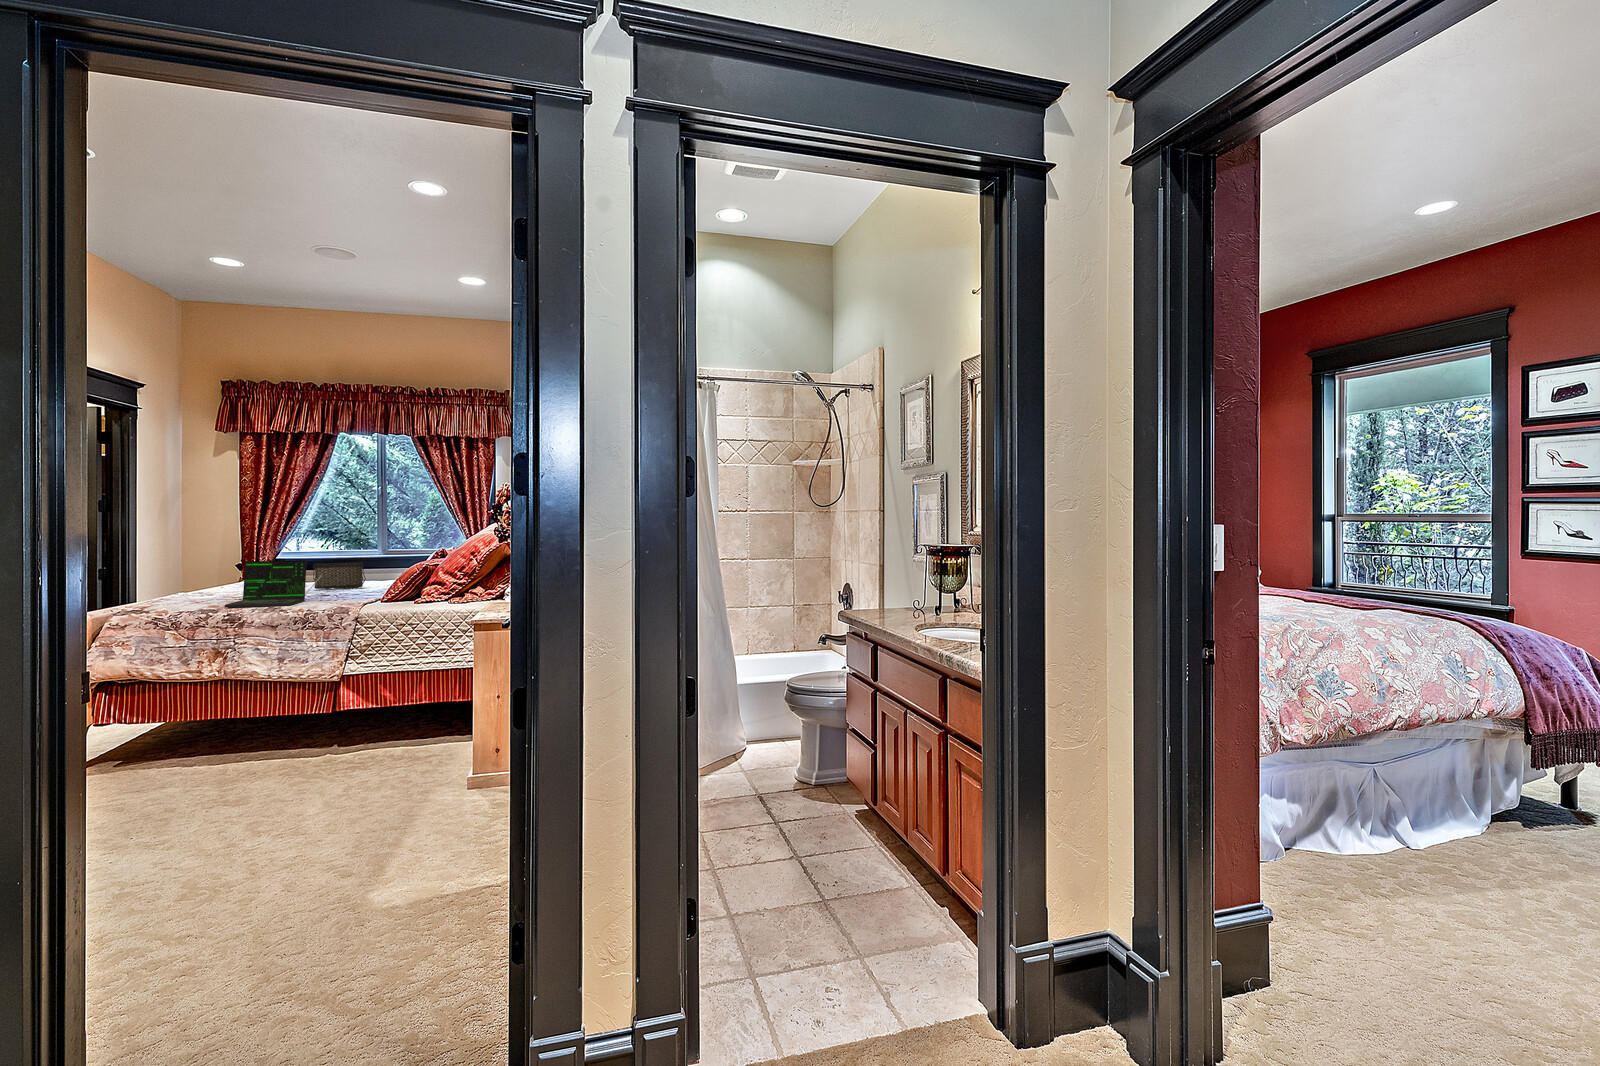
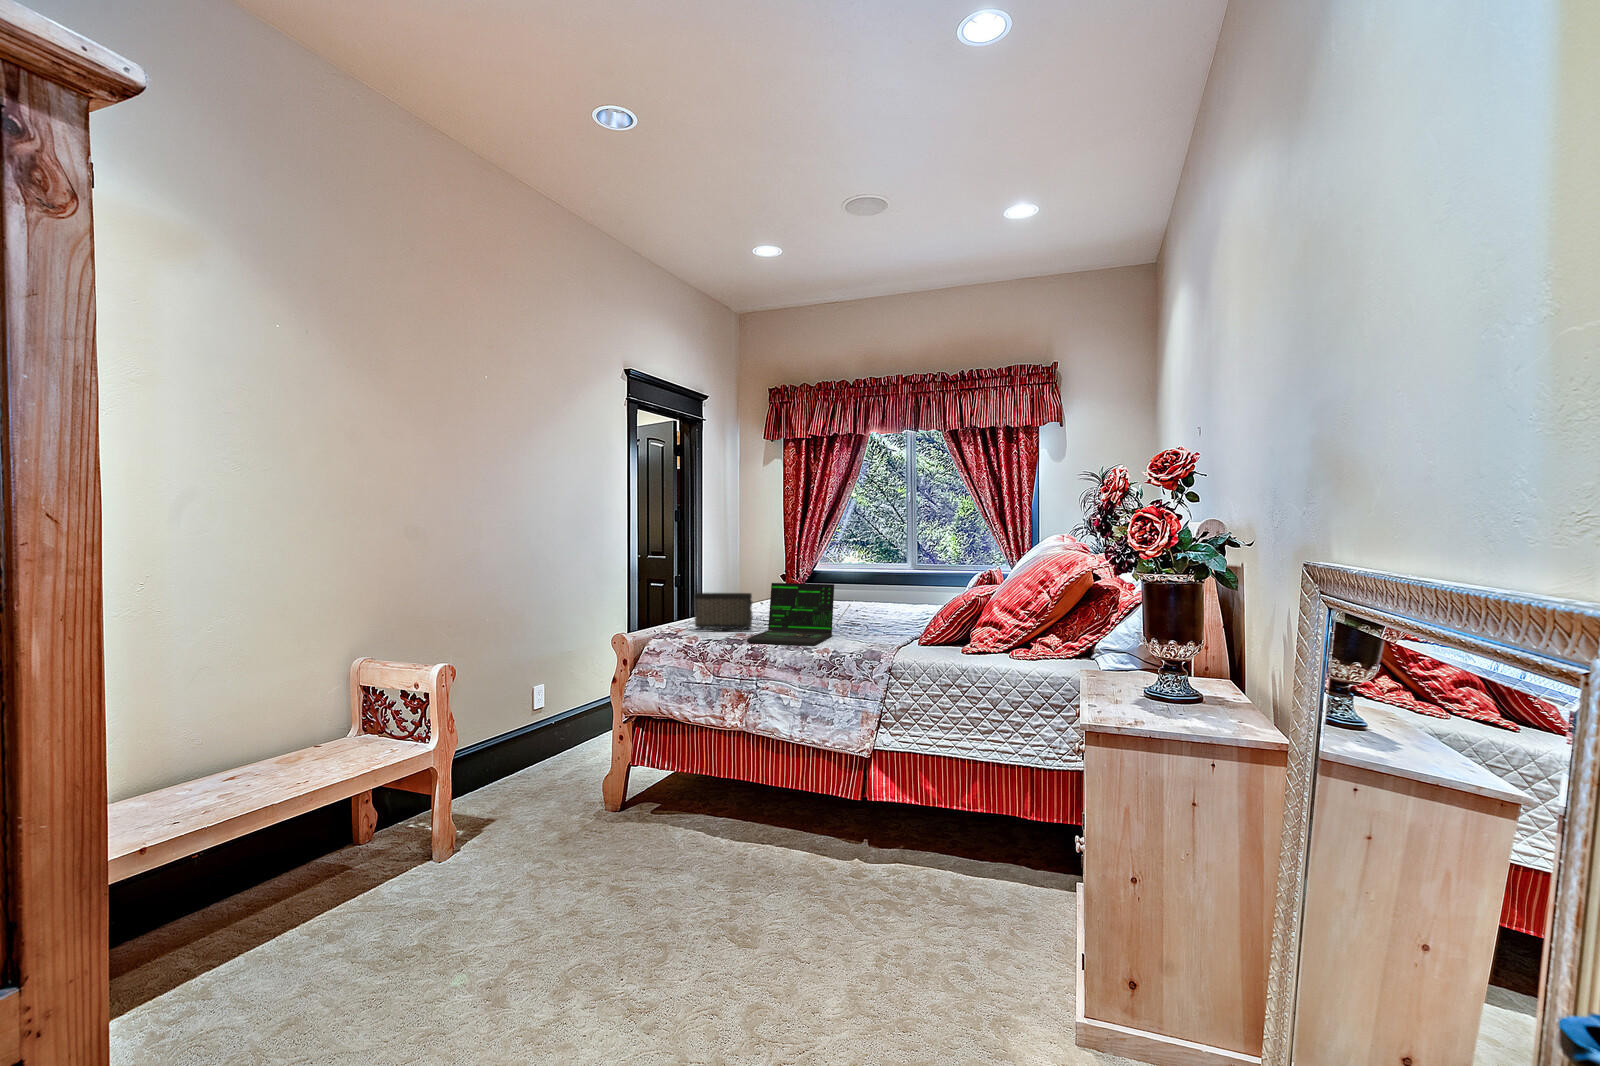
handbag: present [313,563,366,589] -> present [691,593,753,631]

